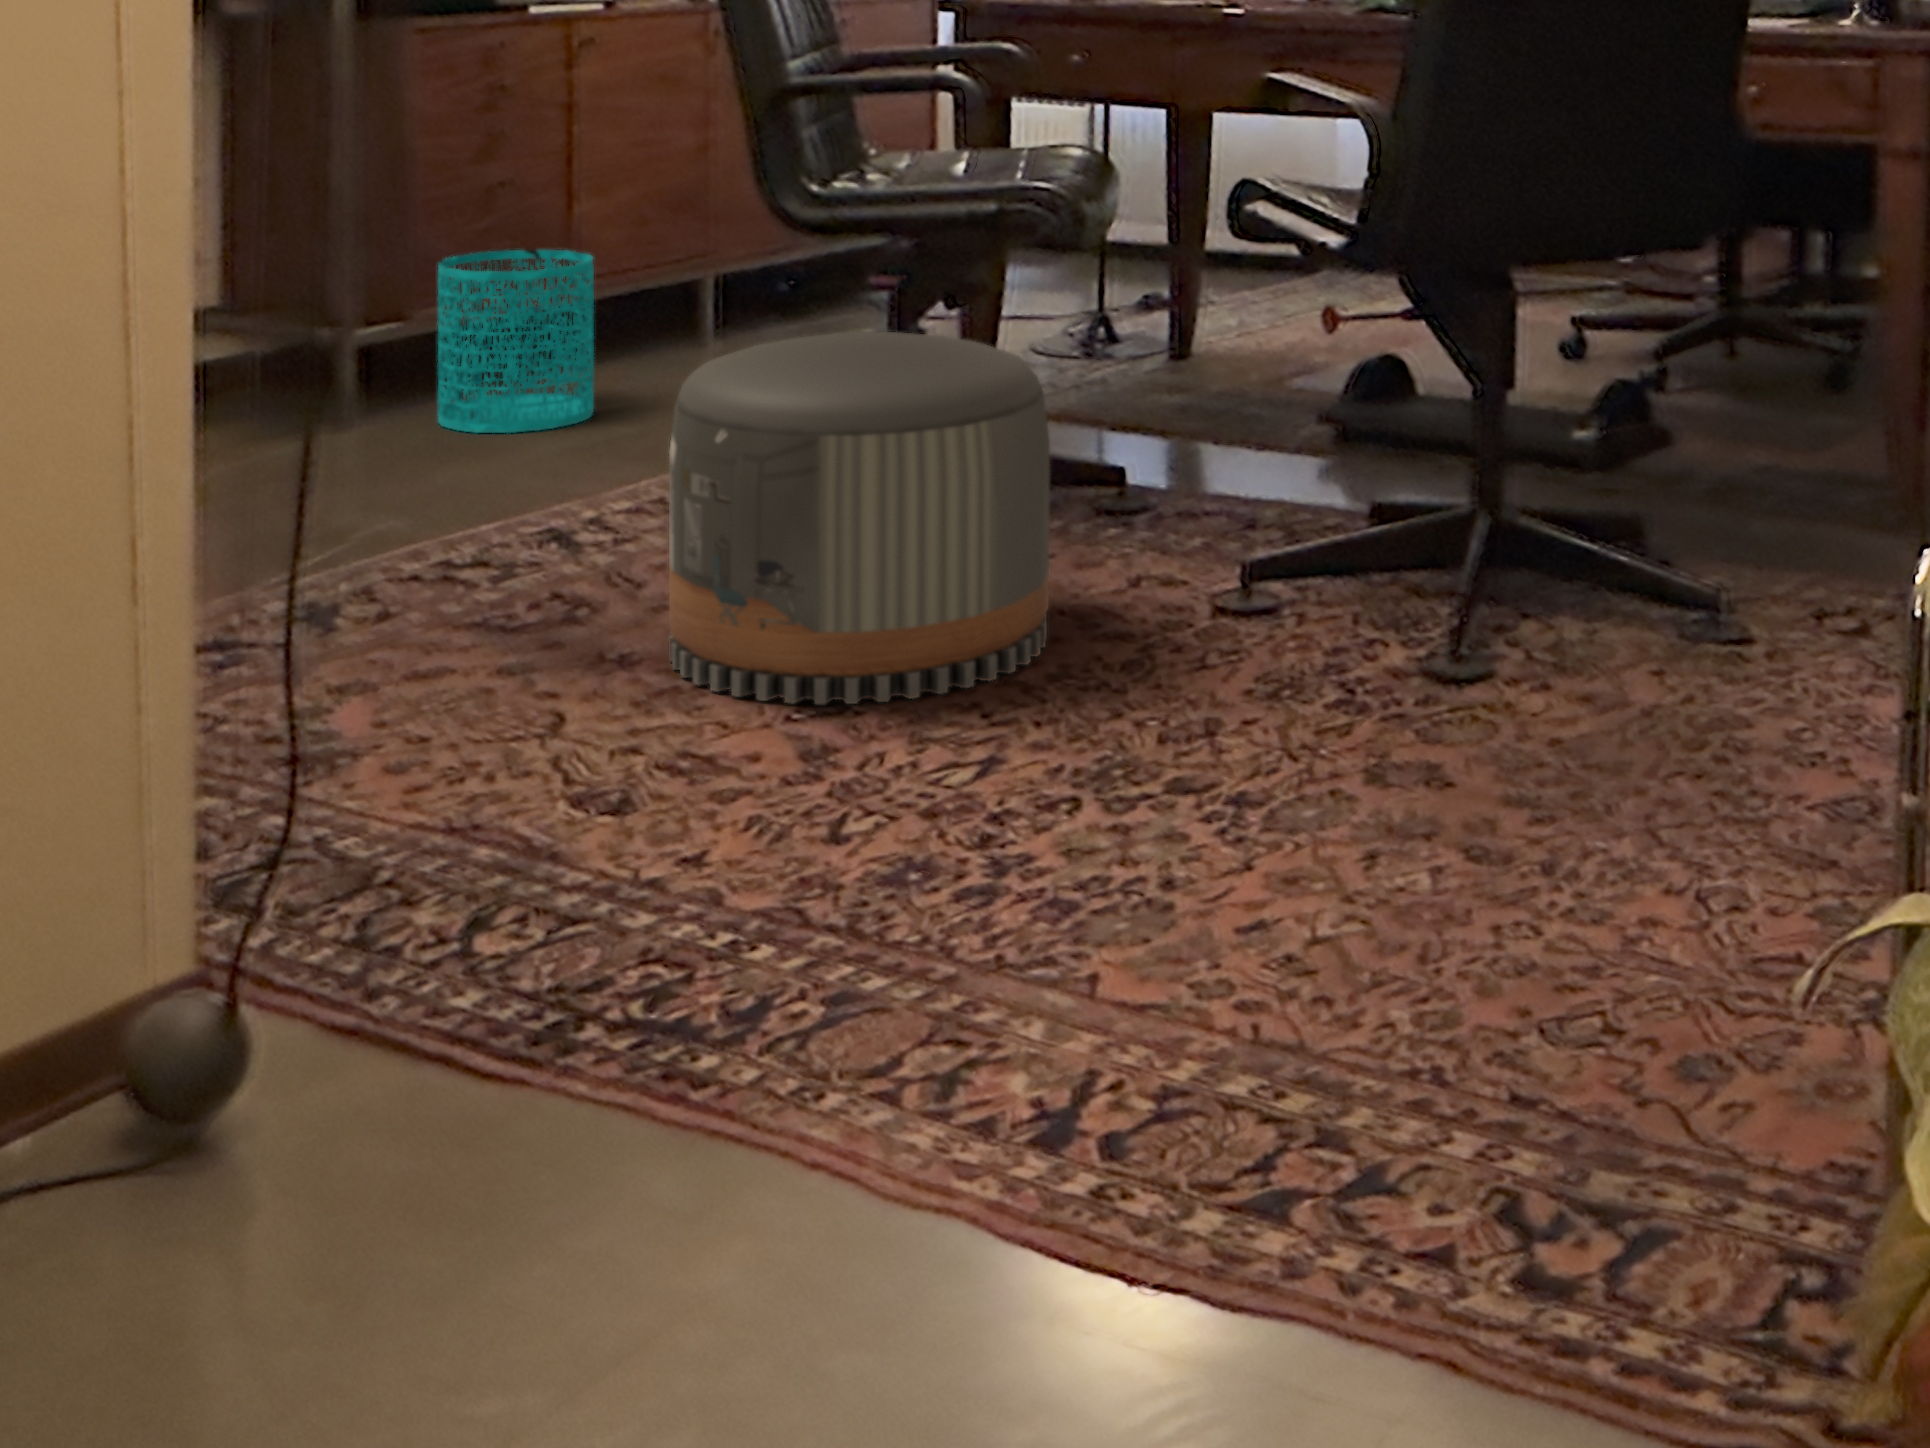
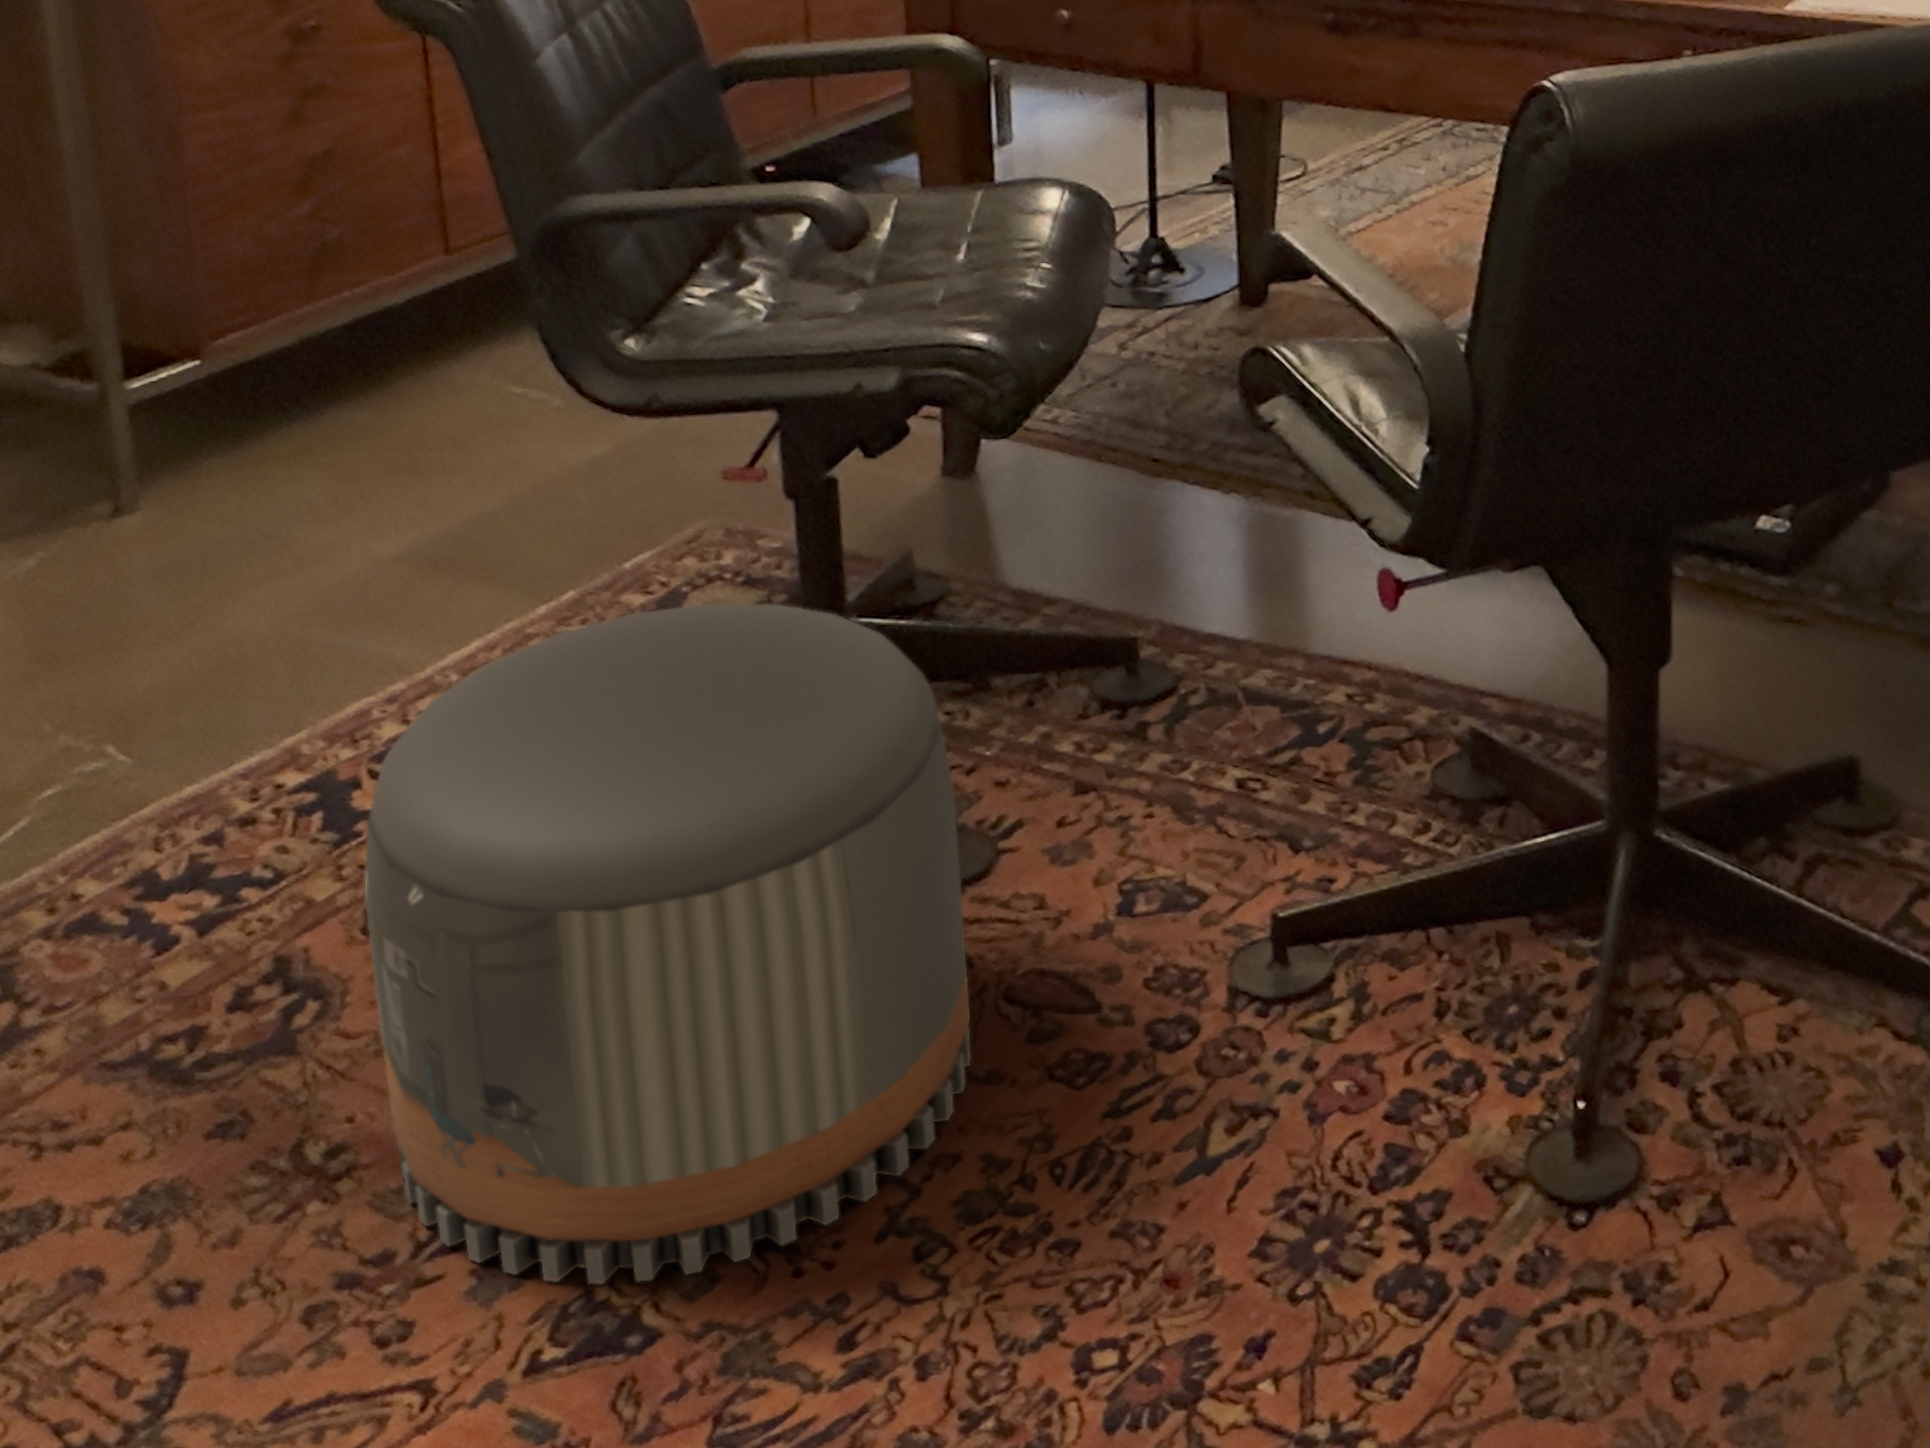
wastebasket: present [438,250,594,433] -> none [230,246,467,516]

